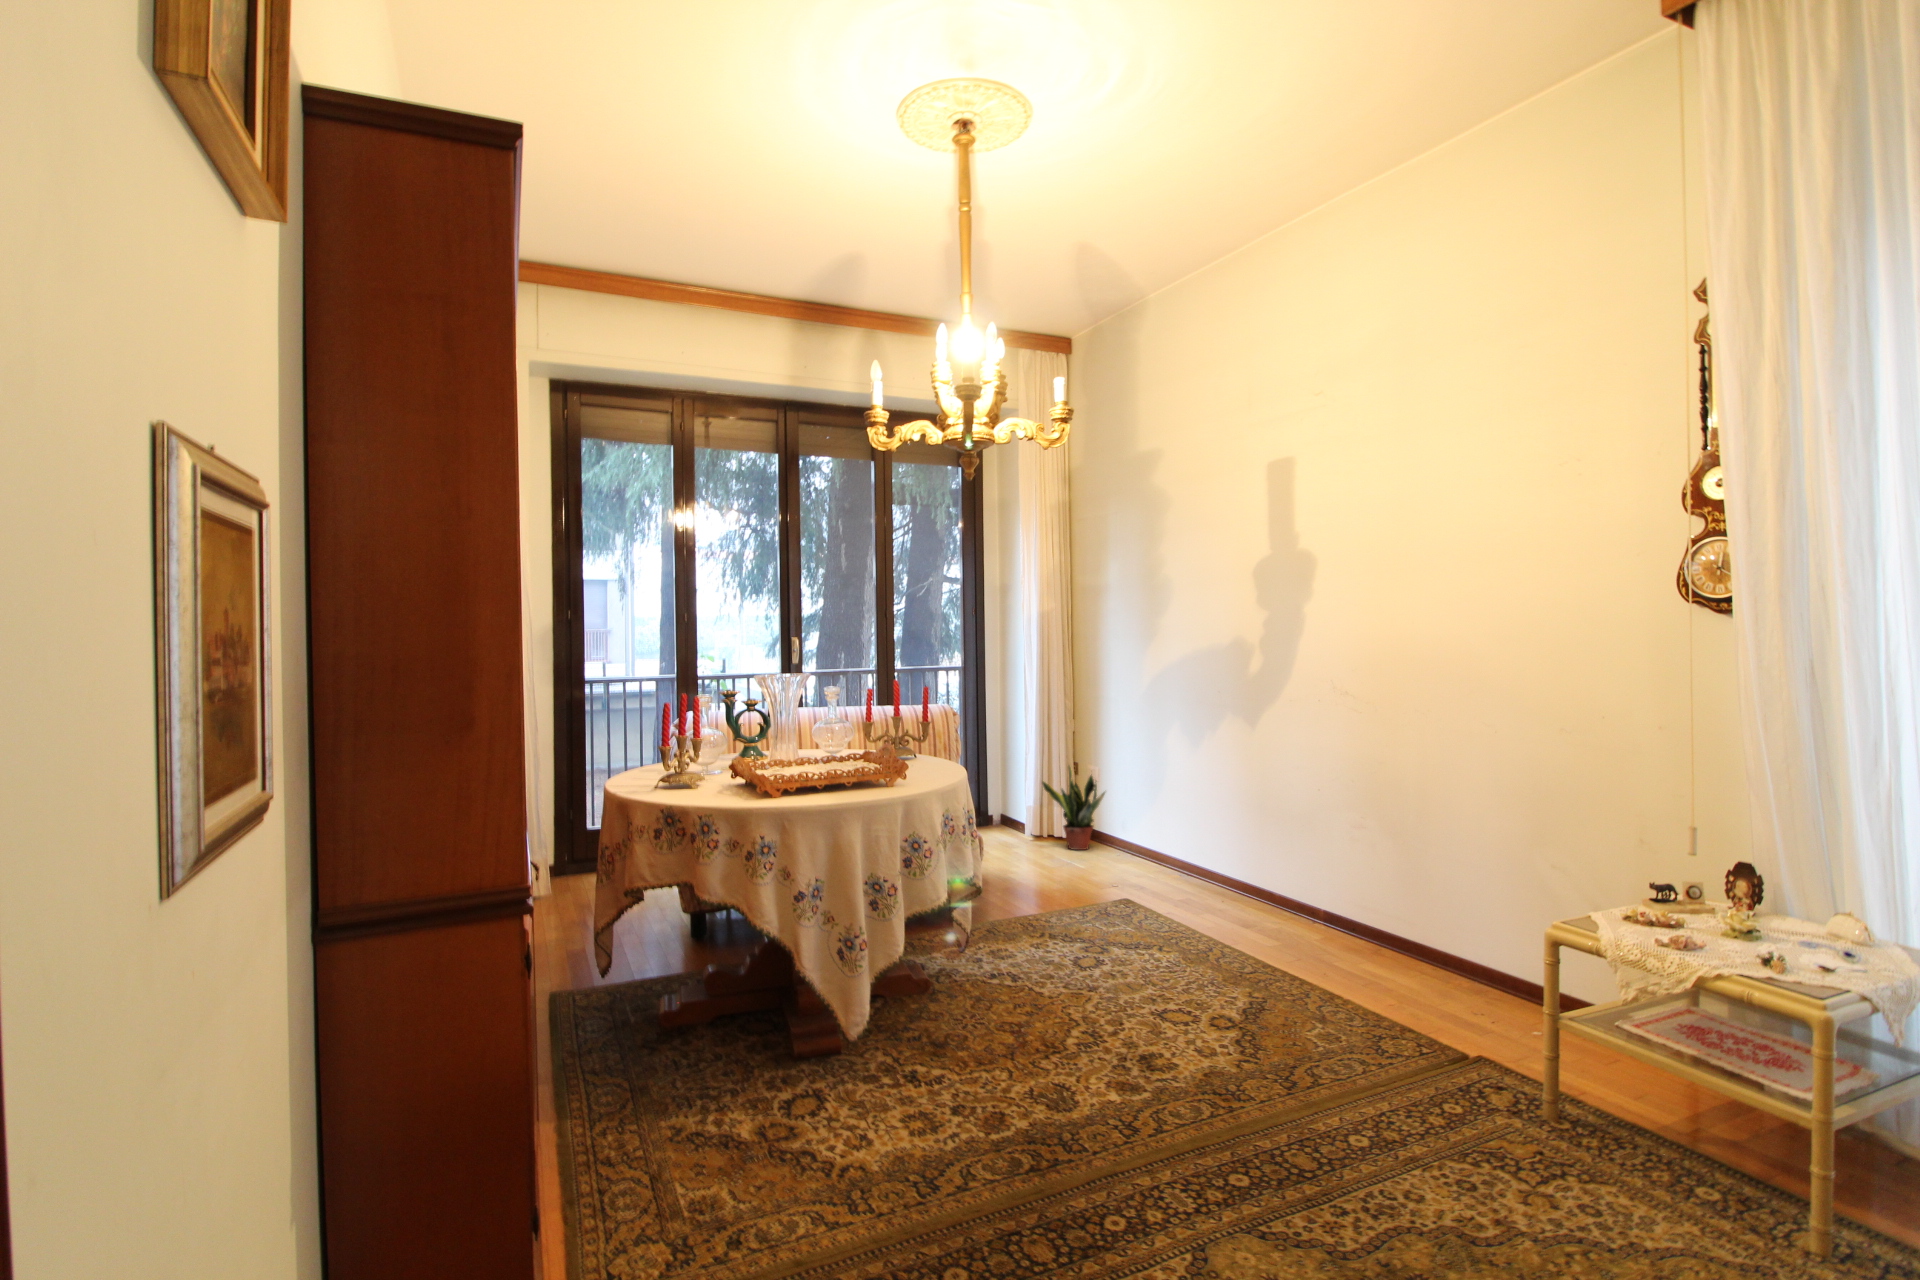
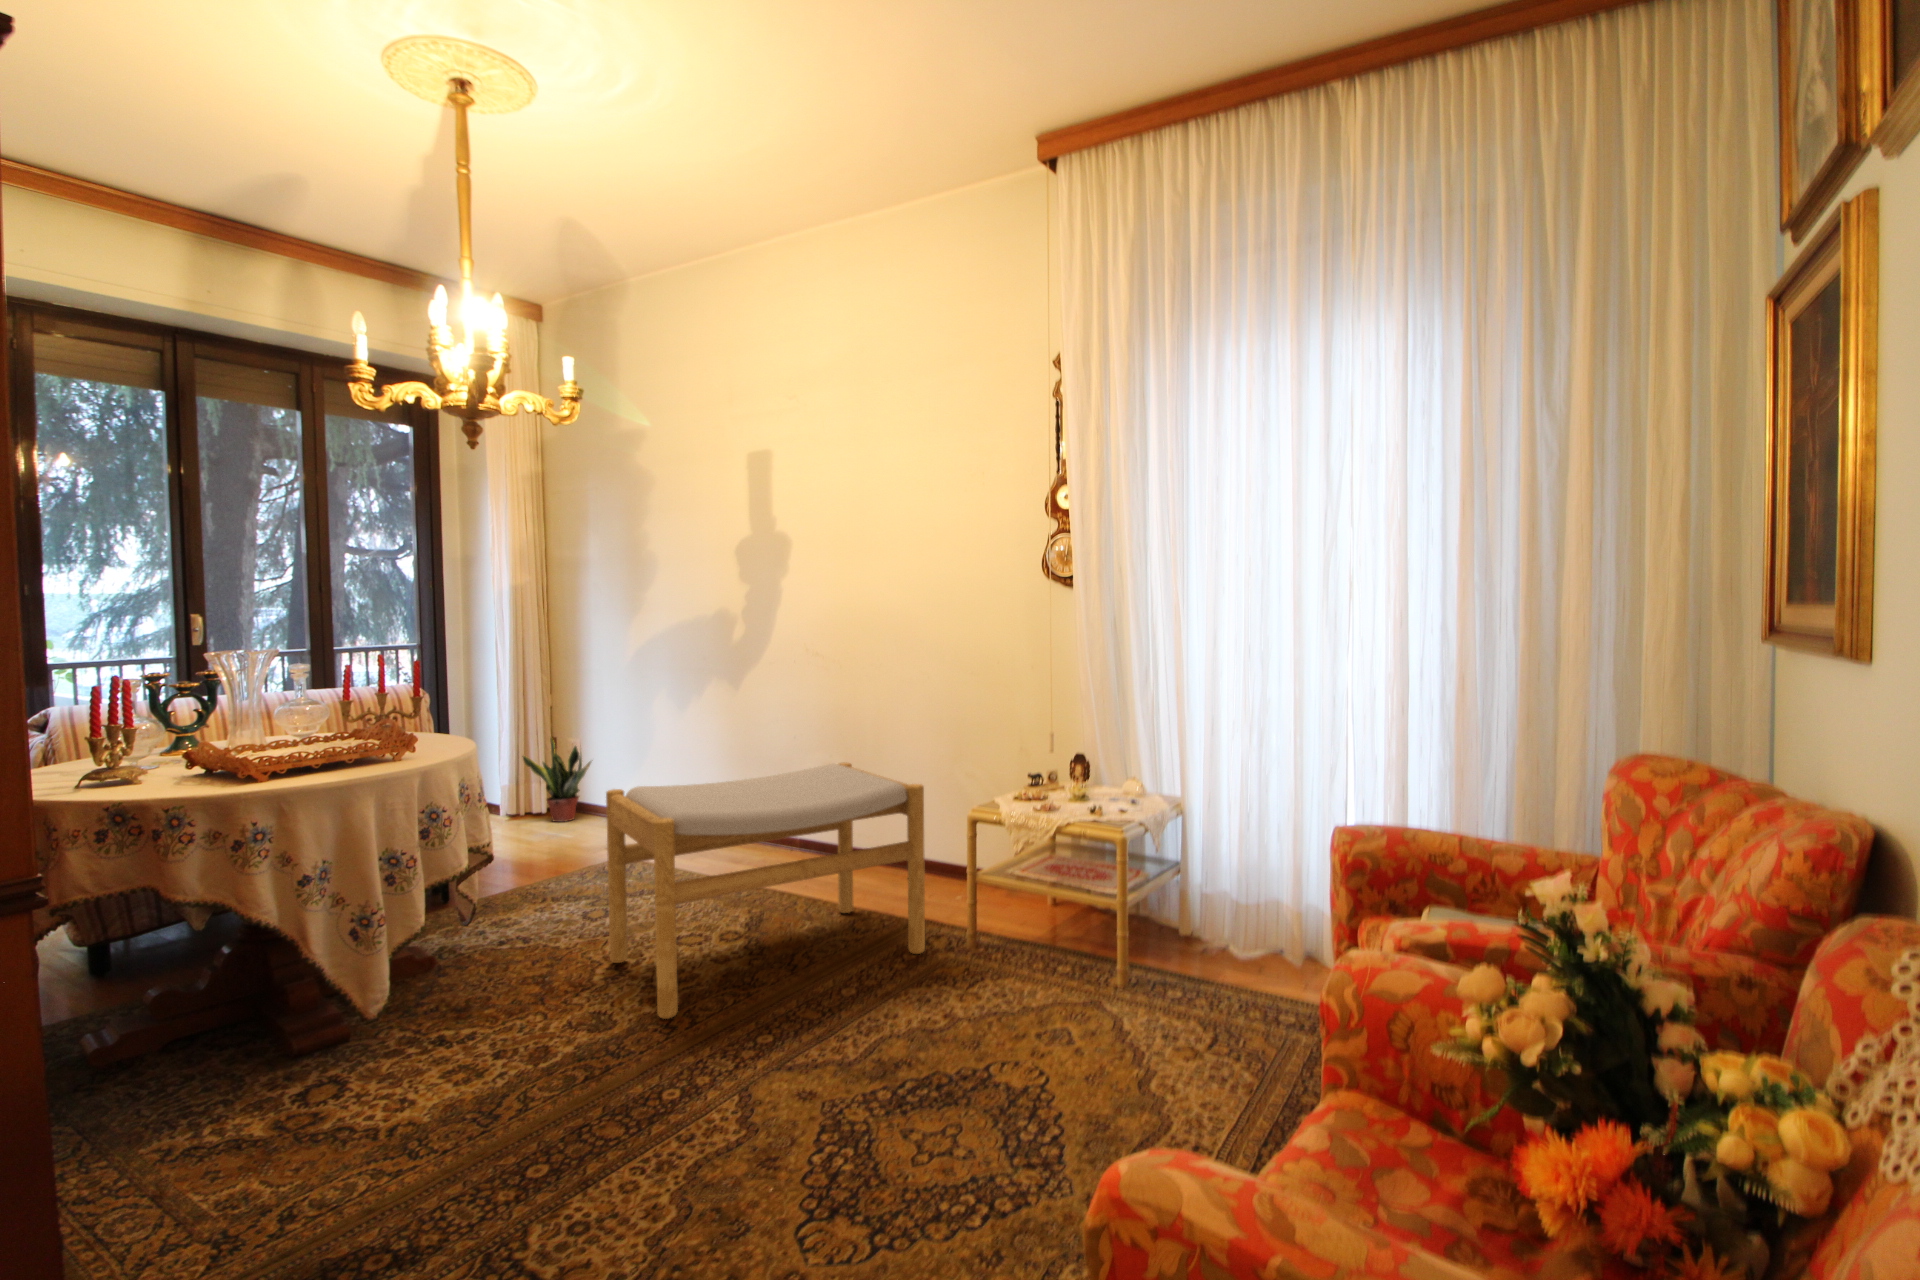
footstool: none [1084,831,1476,1115] -> present [606,763,925,1019]

